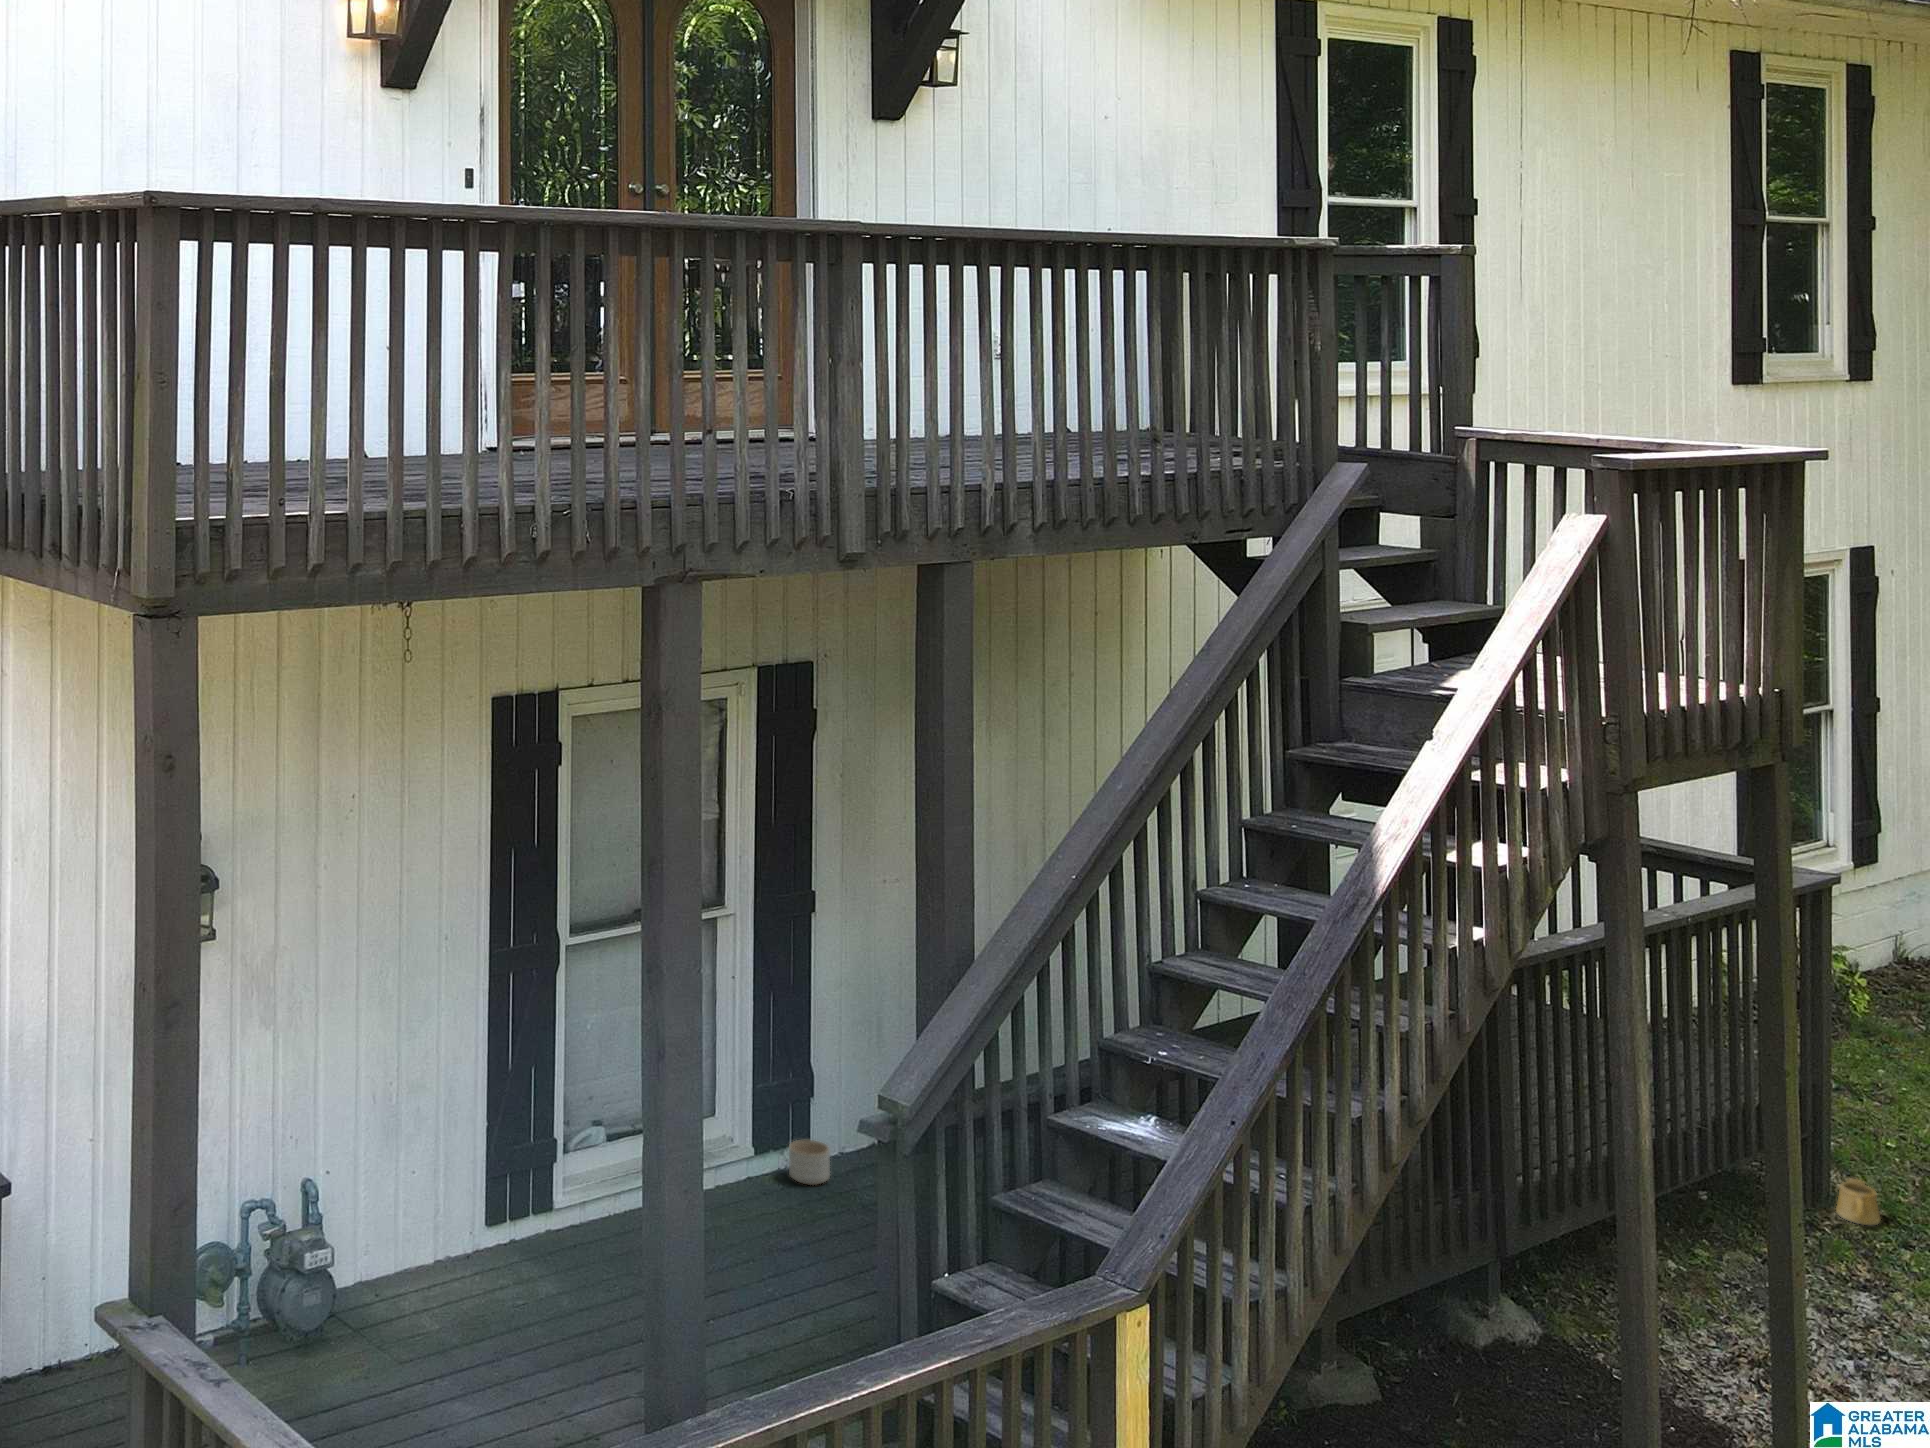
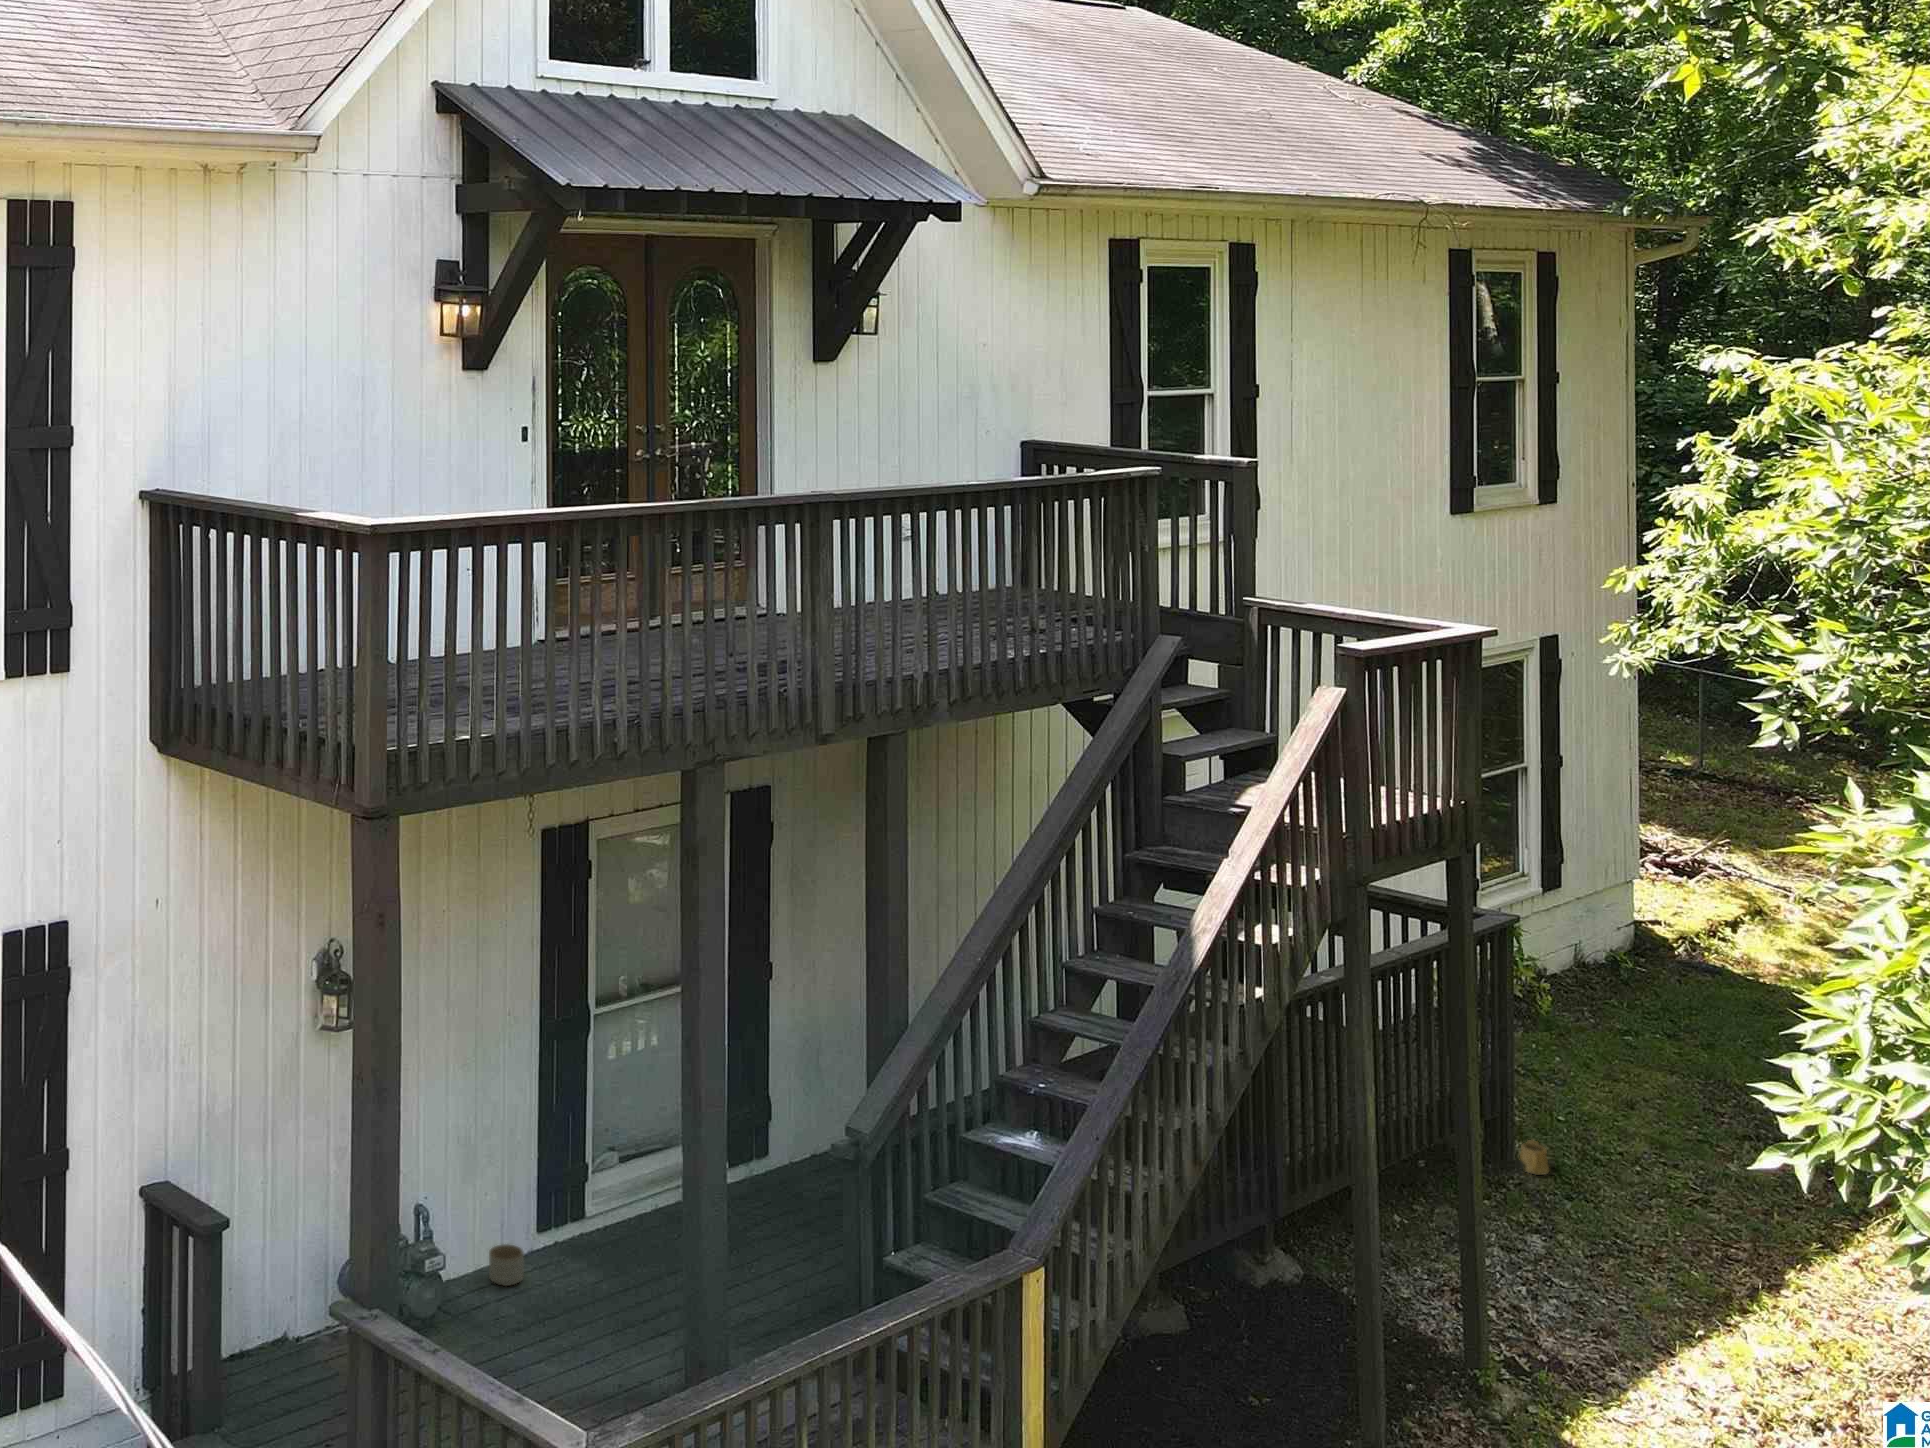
planter: present [789,1140,830,1185] -> present [489,1244,524,1286]

